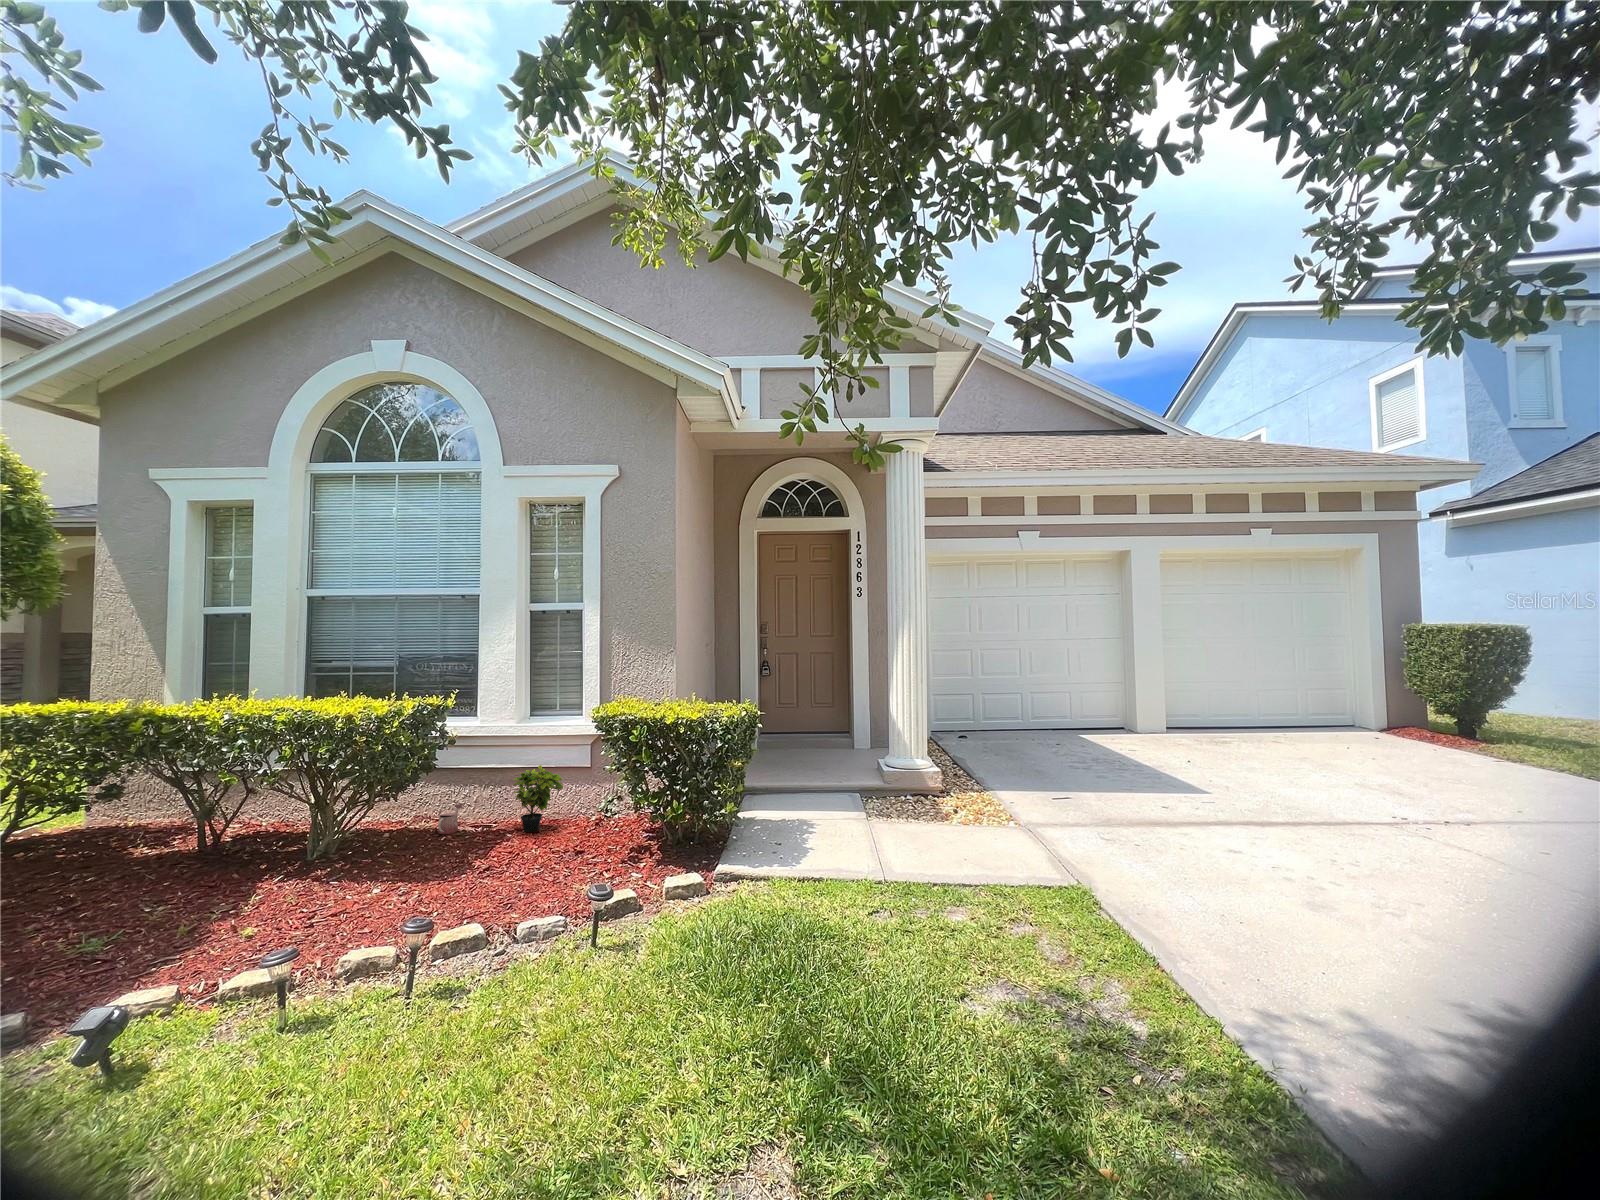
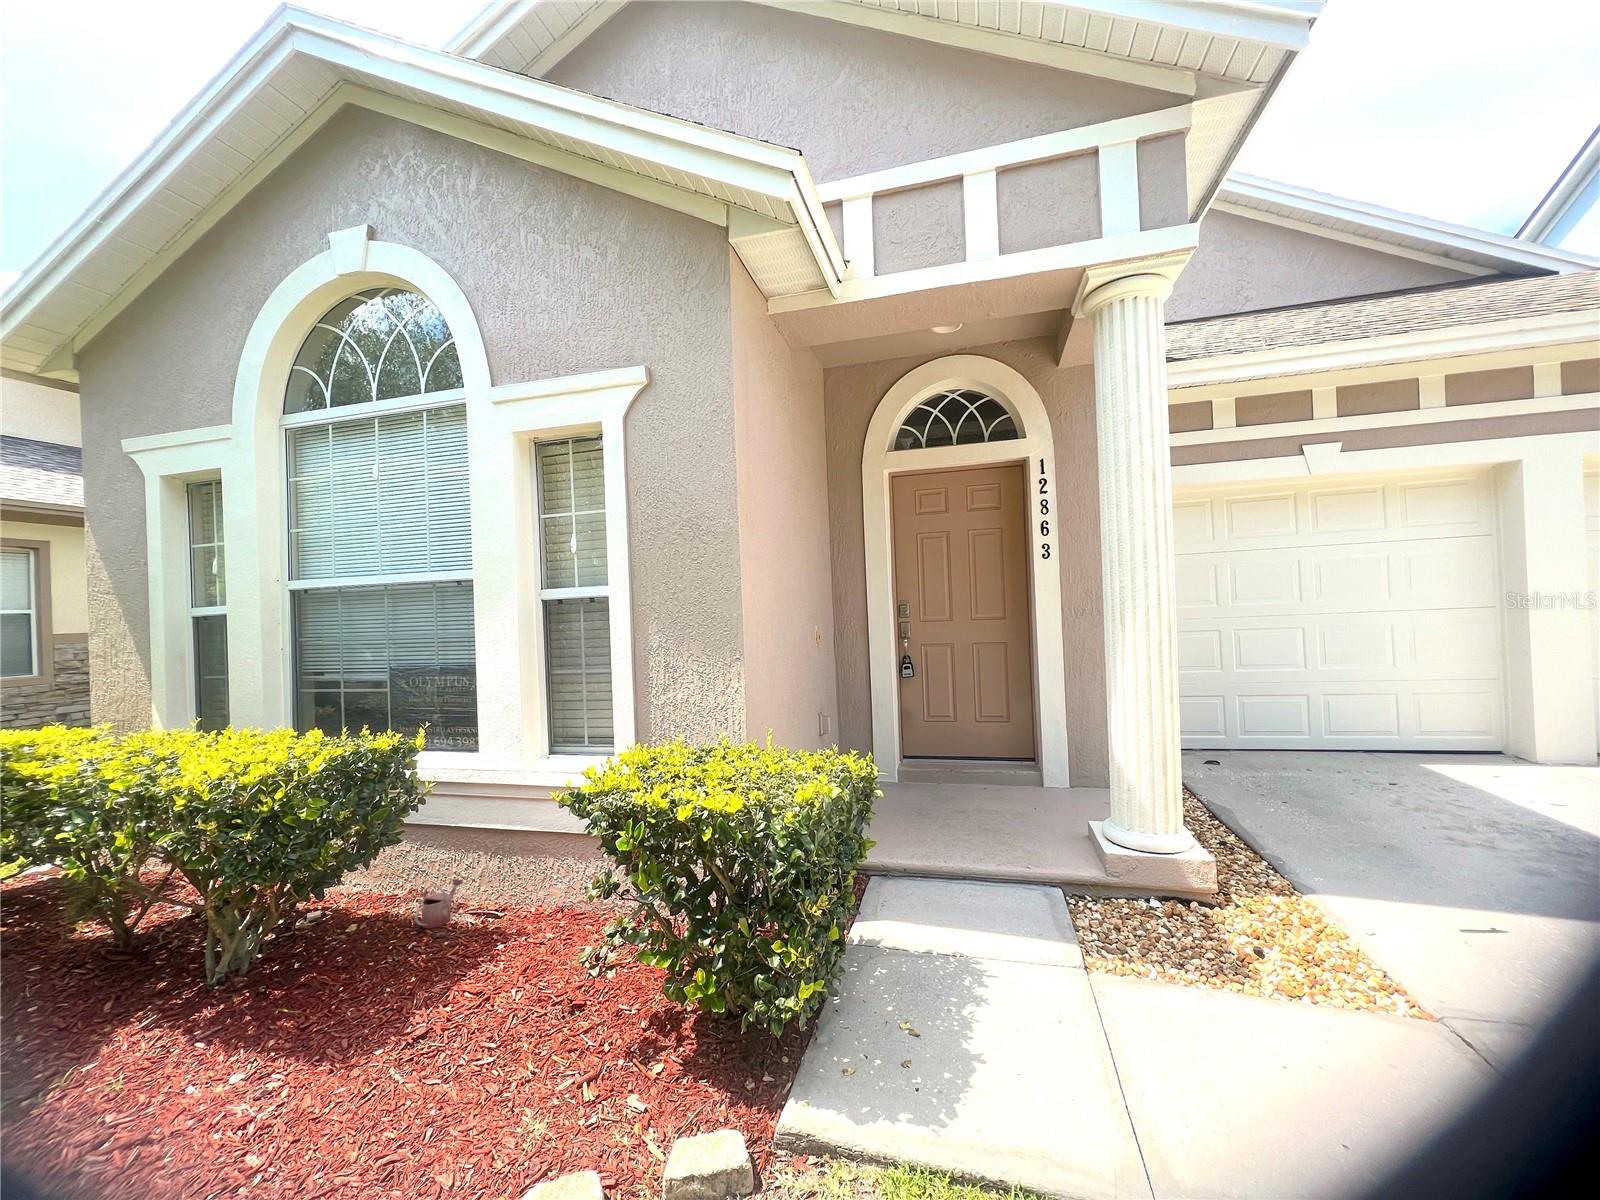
potted plant: present [514,765,563,832] -> none [510,834,584,936]

